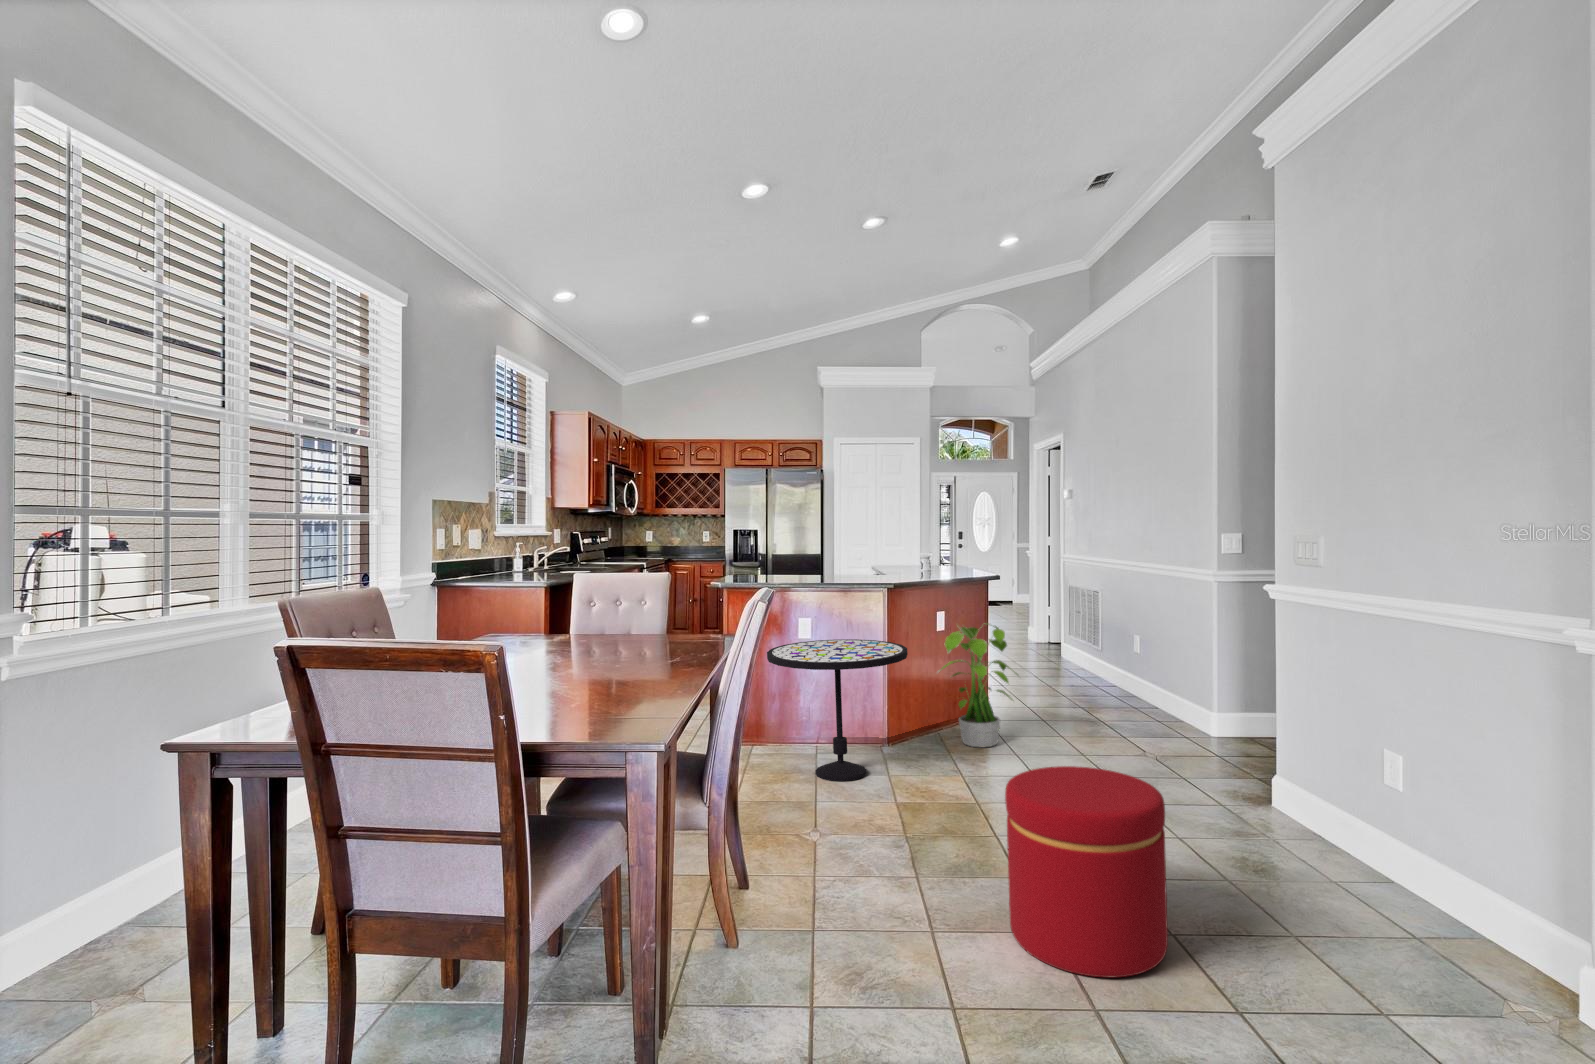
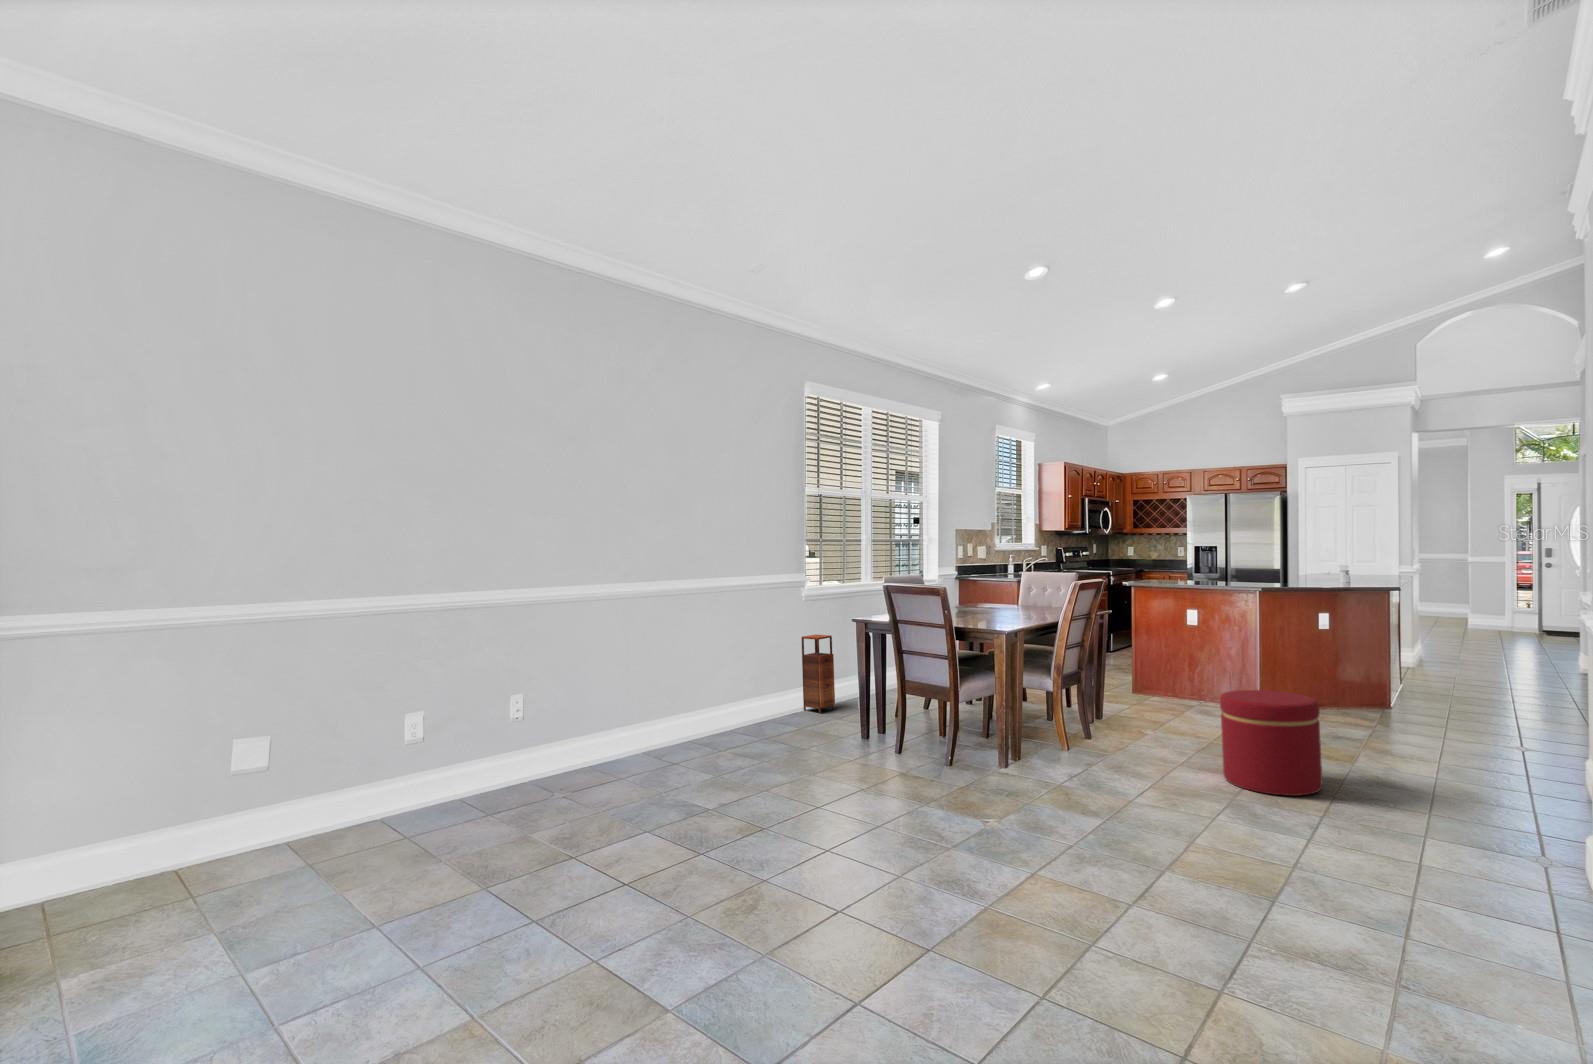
potted plant: present [939,626,1018,747] -> none [1301,621,1376,718]
side table: present [767,639,908,781] -> none [1146,625,1252,716]
storage cabinet: none [14,757,135,976] -> present [802,634,835,713]

